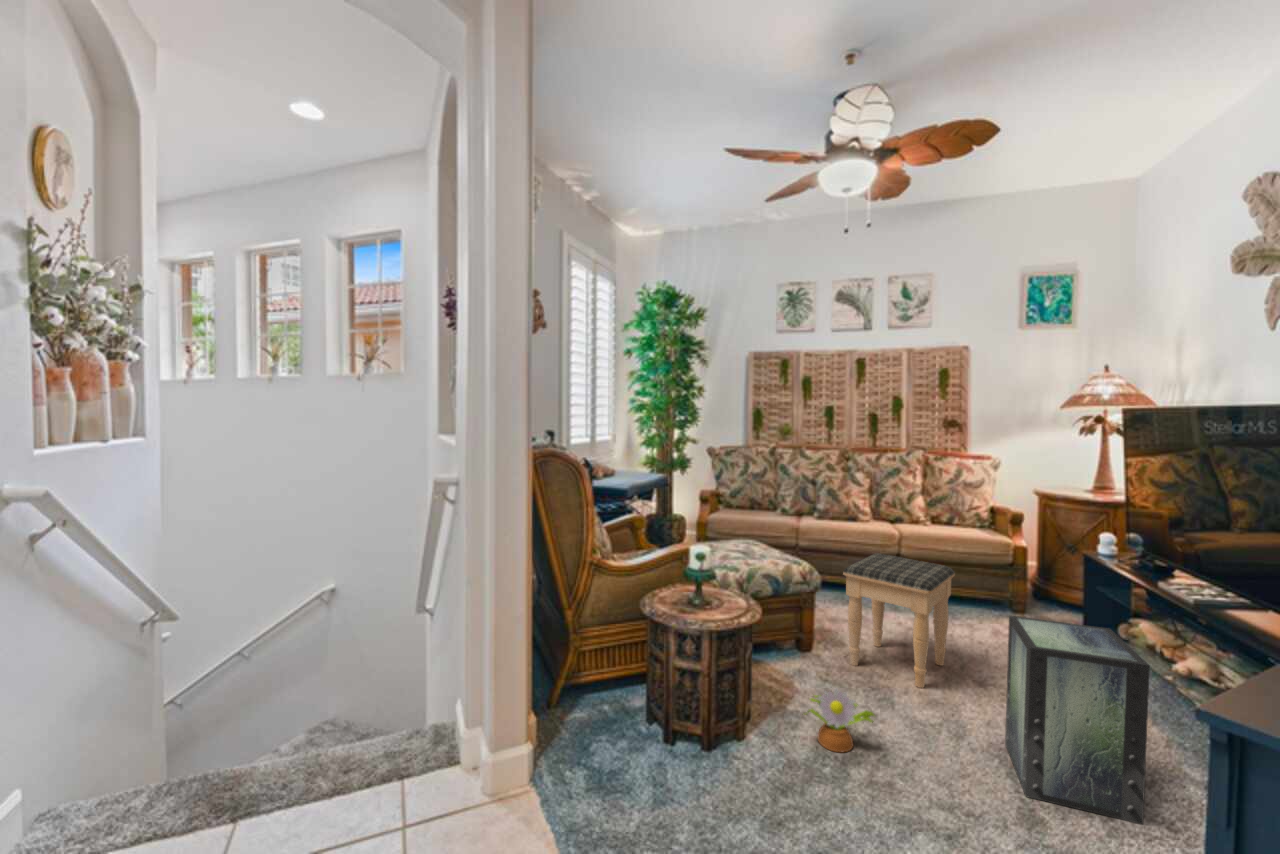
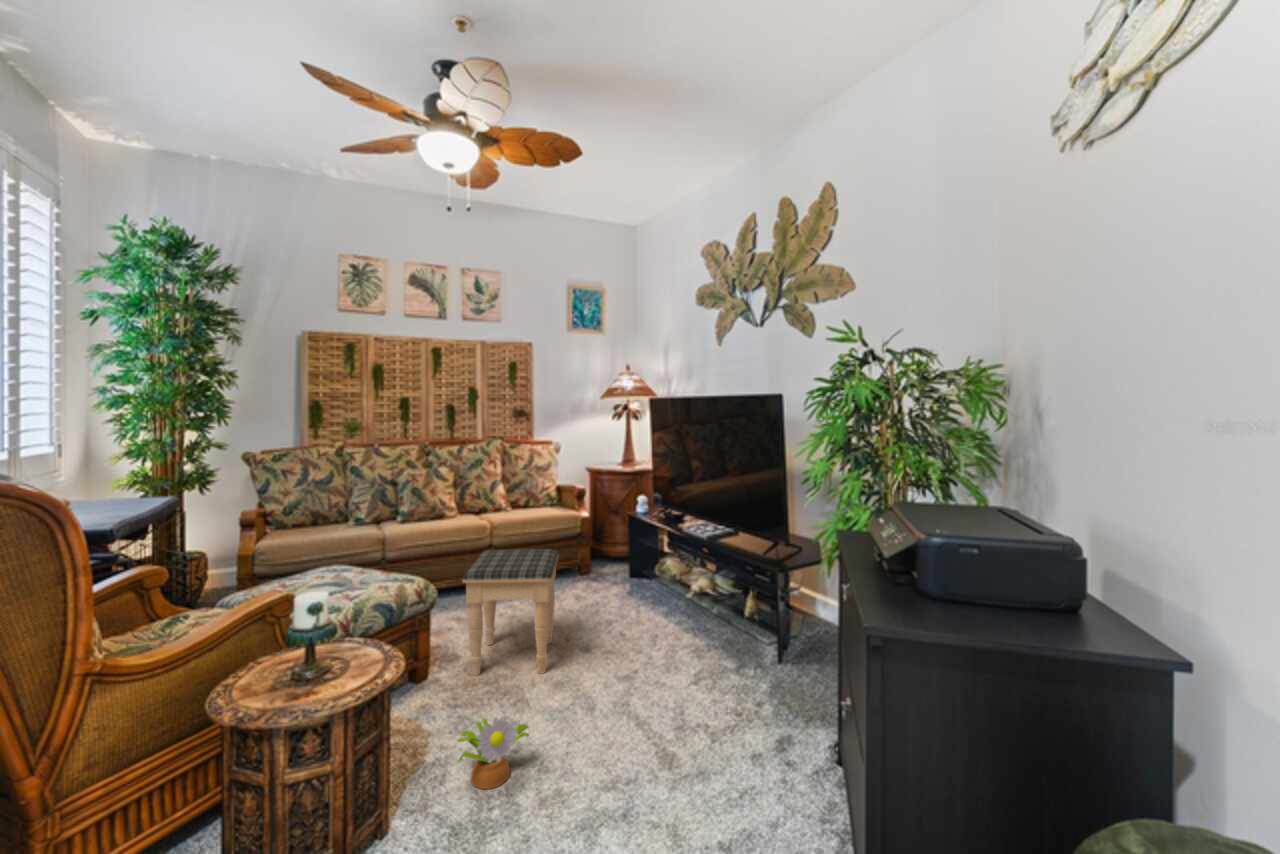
storage box: present [1005,616,1150,824] -> none [623,575,724,740]

